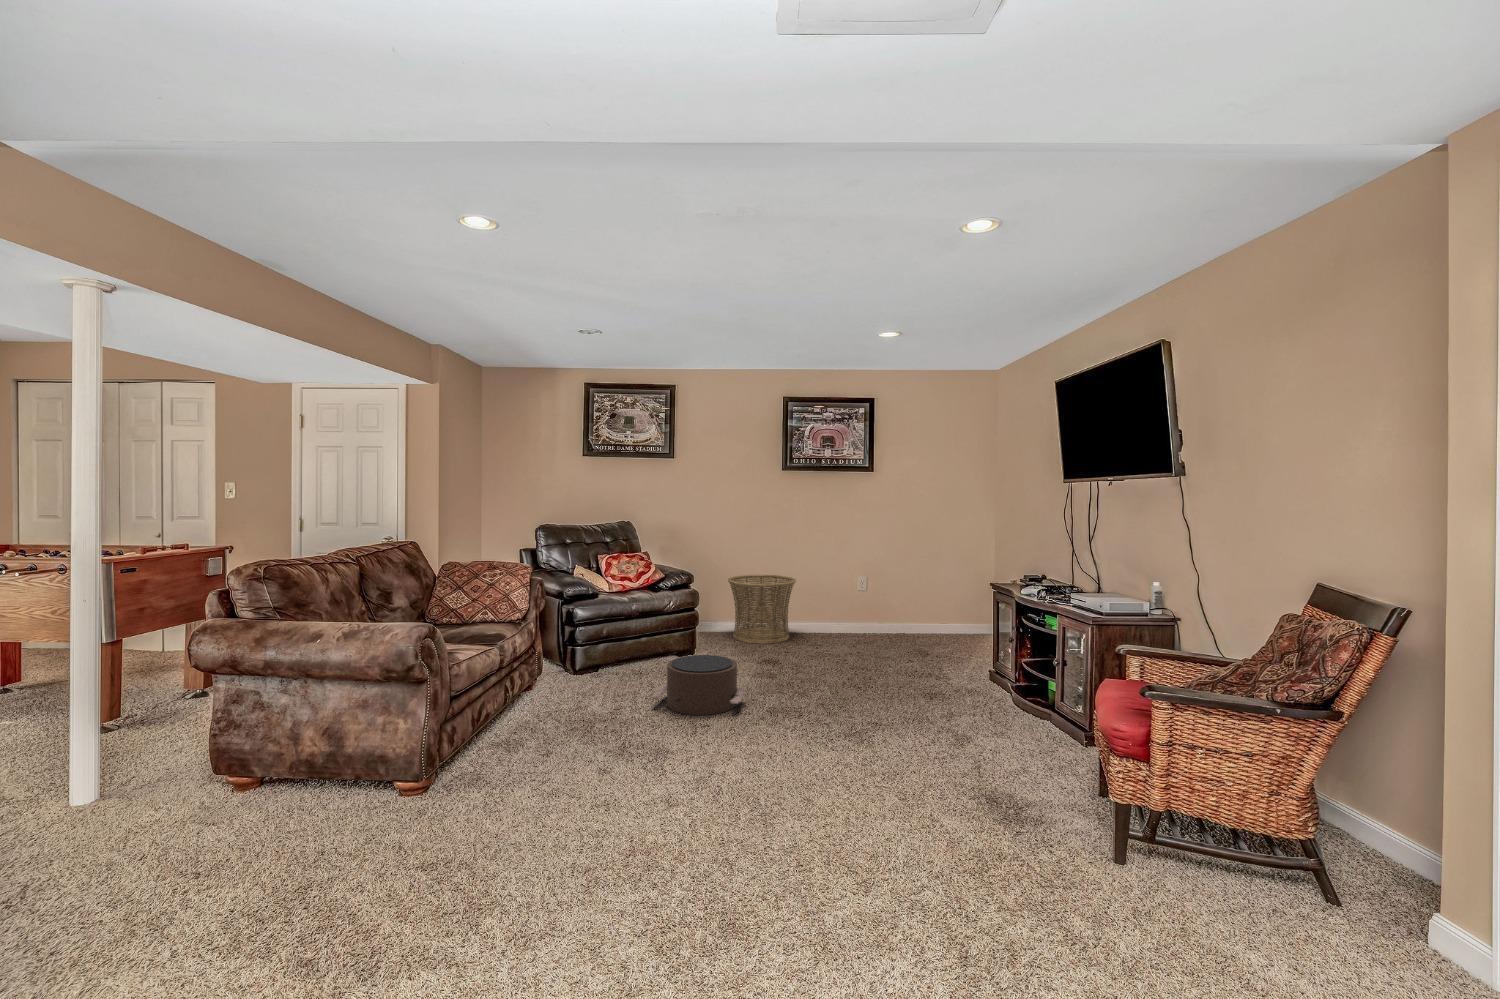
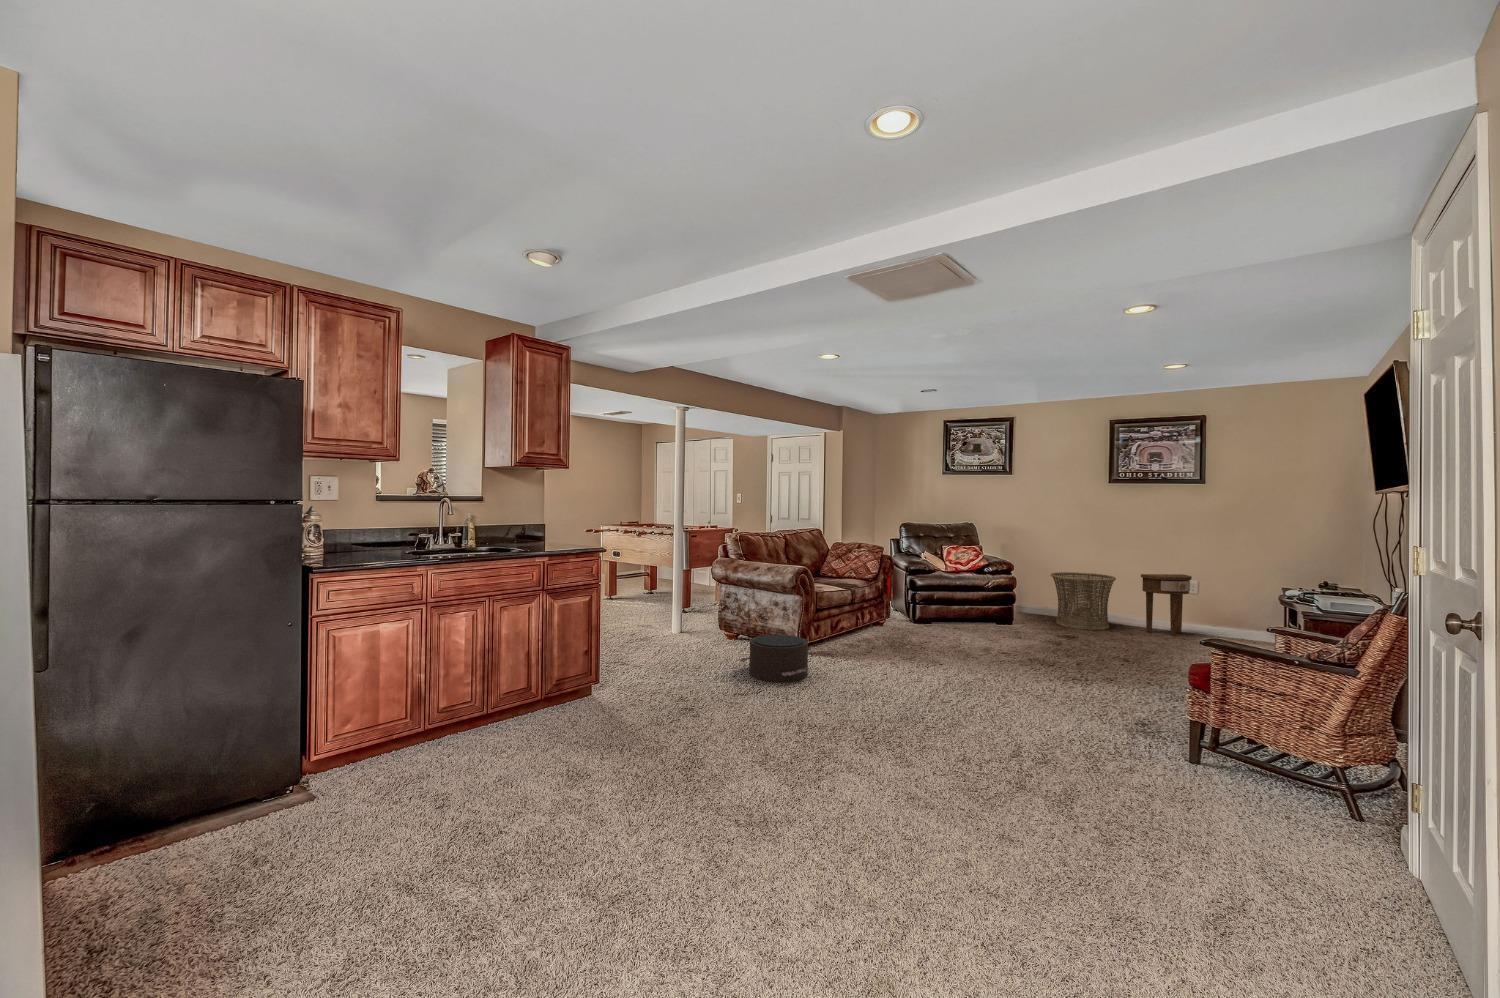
side table: none [819,569,862,637] -> present [1141,574,1192,635]
pouf: present [653,655,745,715] -> present [739,635,809,682]

